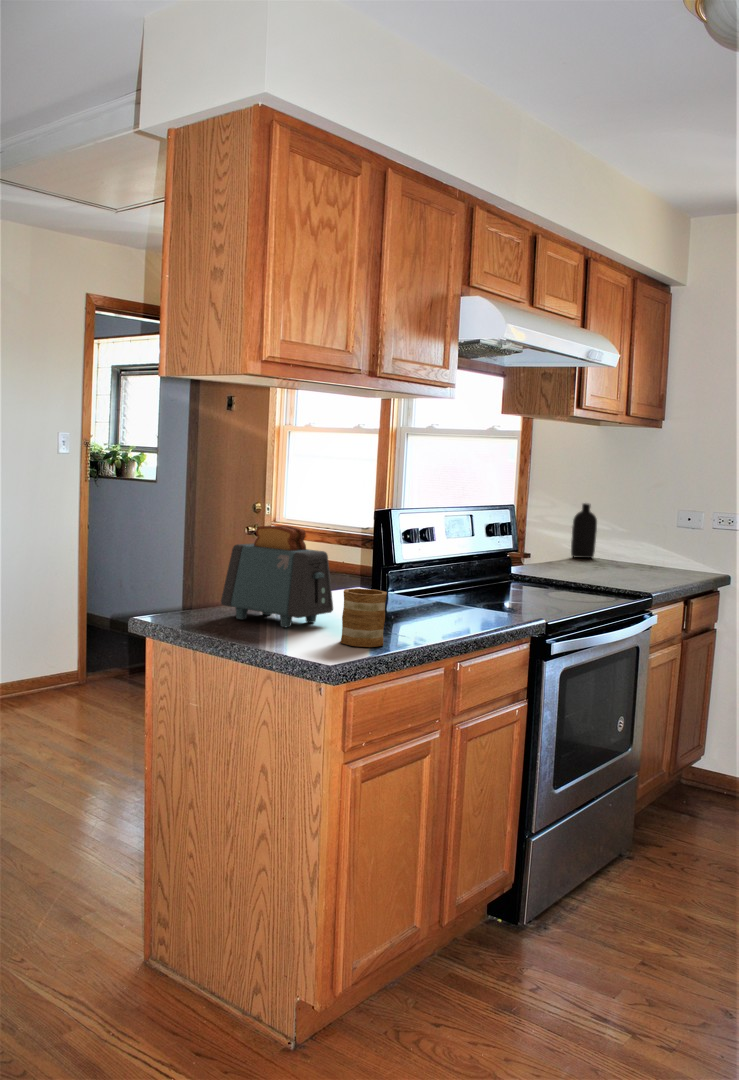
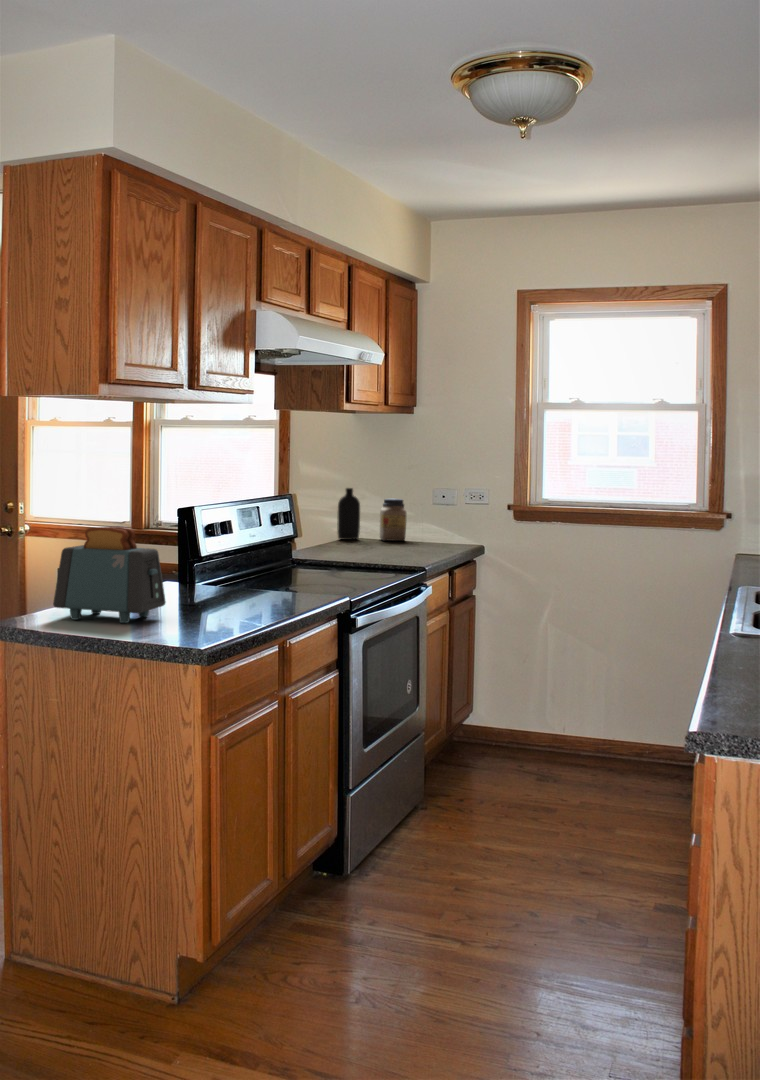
jar: none [617,517,647,563] -> present [380,499,406,541]
mug: present [341,588,387,647] -> none [185,581,227,634]

